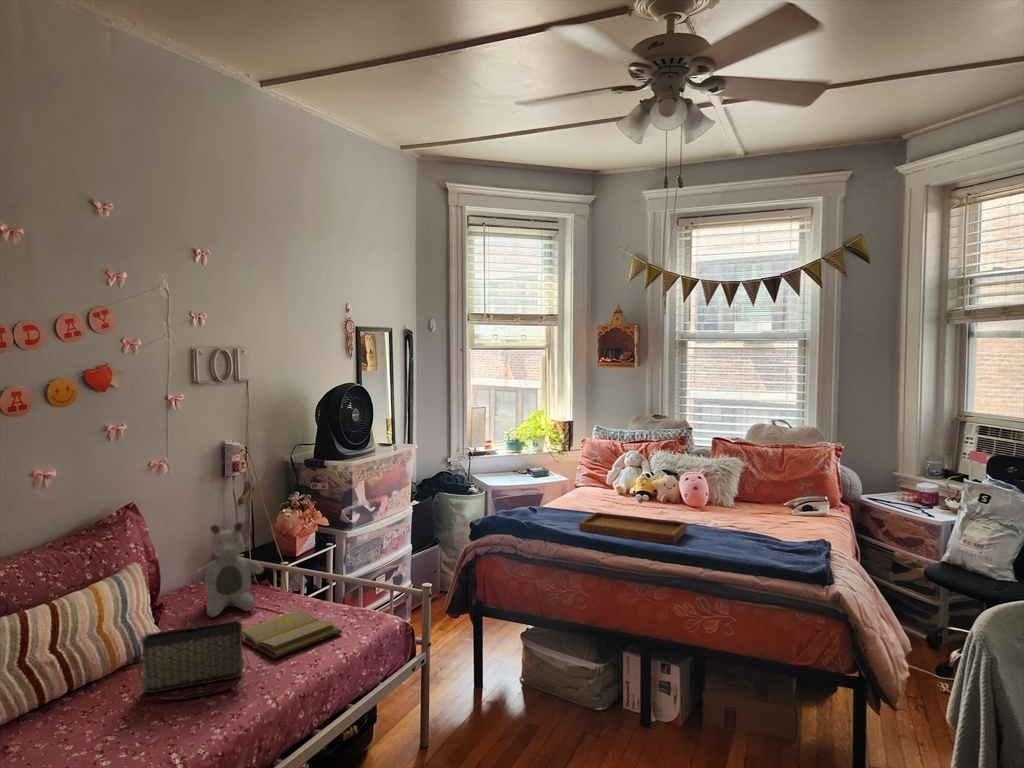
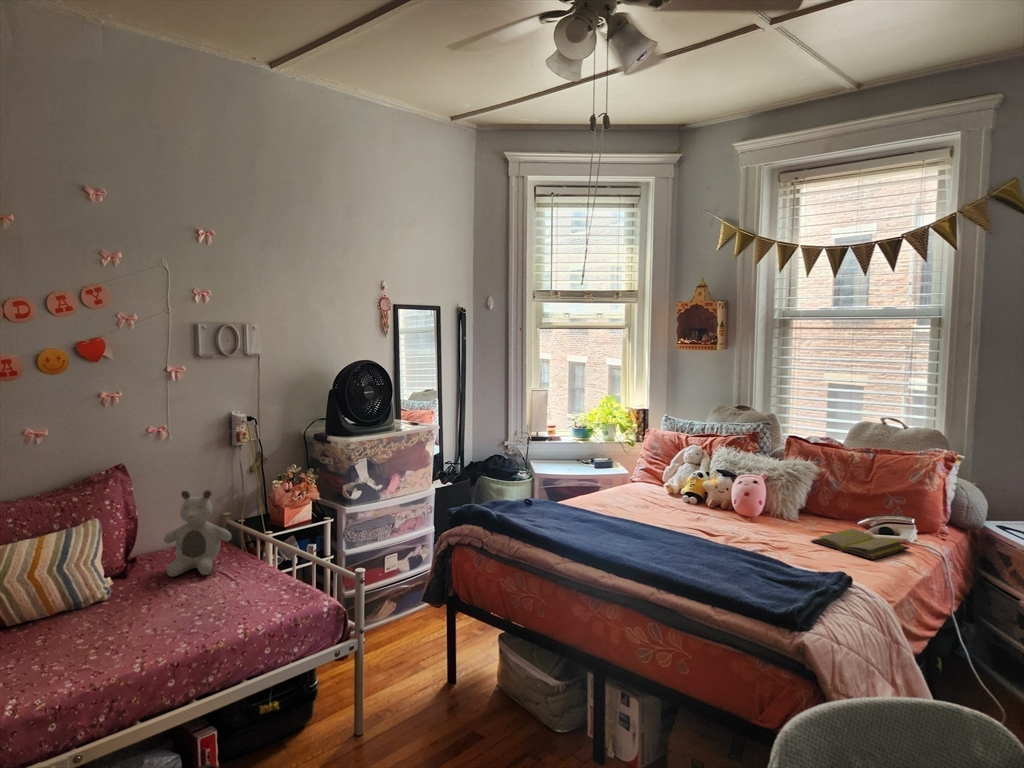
tray: present [579,498,687,544] -> none [551,500,674,557]
diary: present [242,610,342,659] -> present [811,529,909,560]
handbag: present [139,621,249,700] -> none [42,582,143,649]

